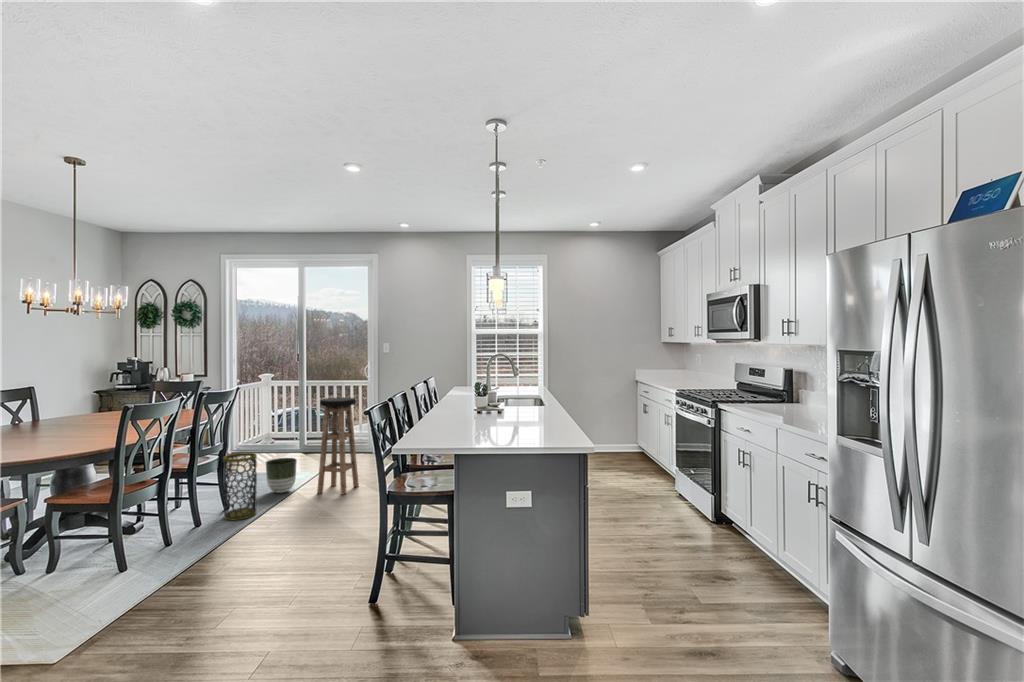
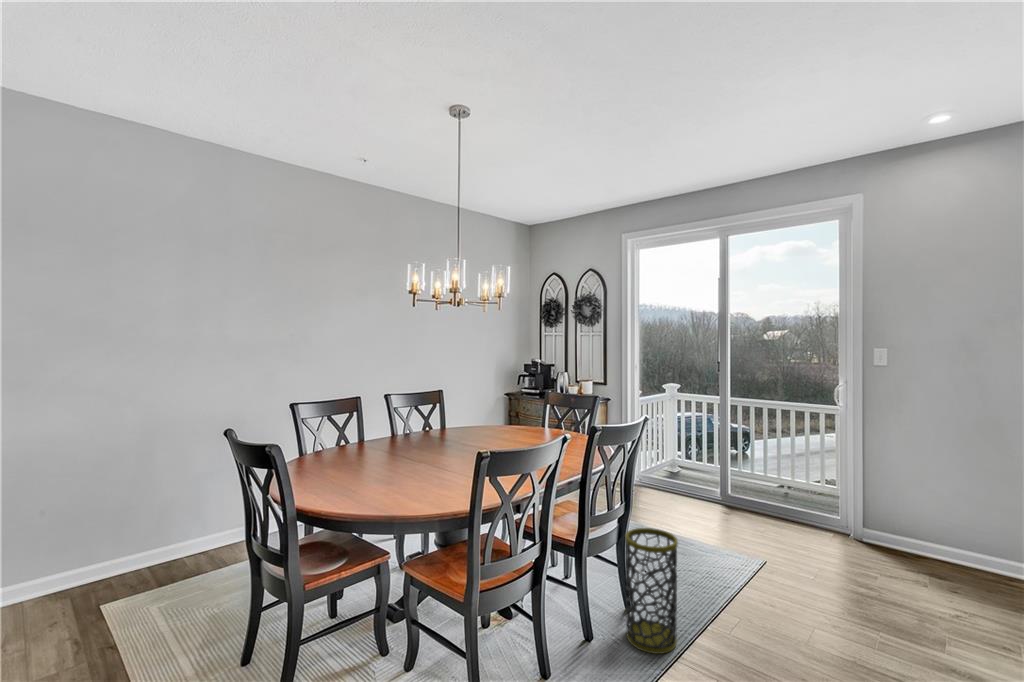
bar stool: present [317,397,359,495] -> none [777,446,860,646]
planter: present [266,458,297,493] -> none [686,533,737,597]

